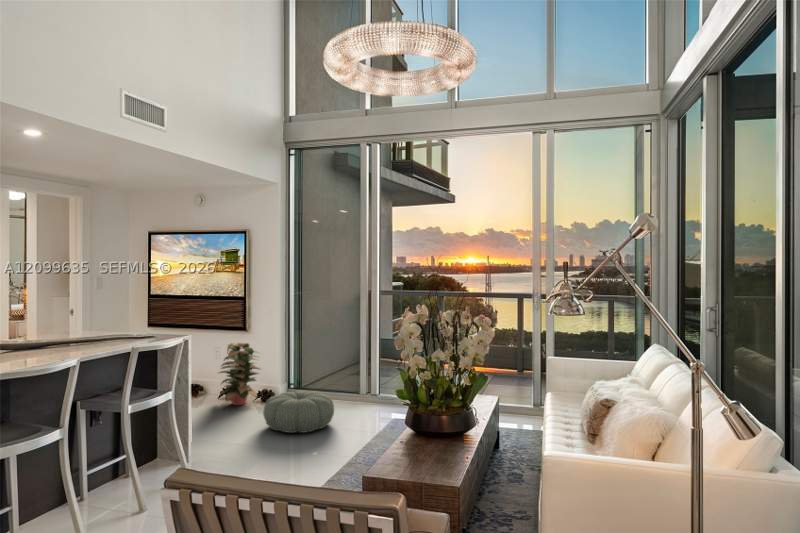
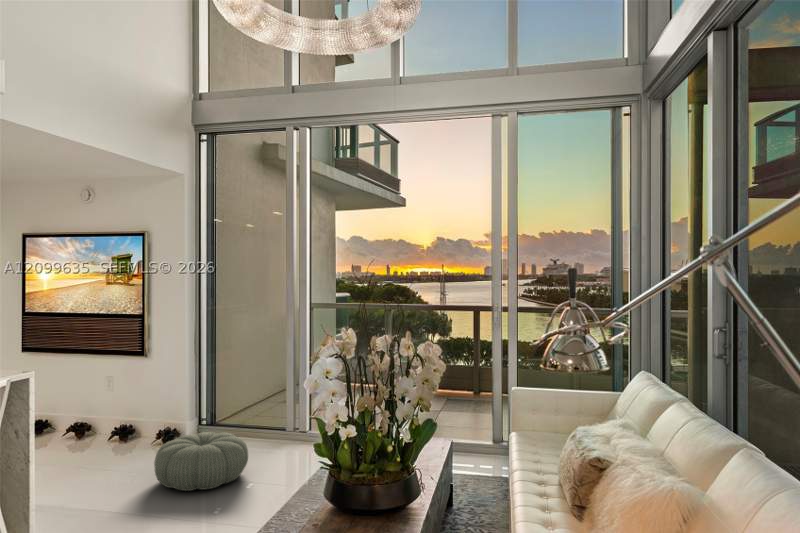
decorative plant: present [219,343,260,405] -> none [104,370,164,449]

